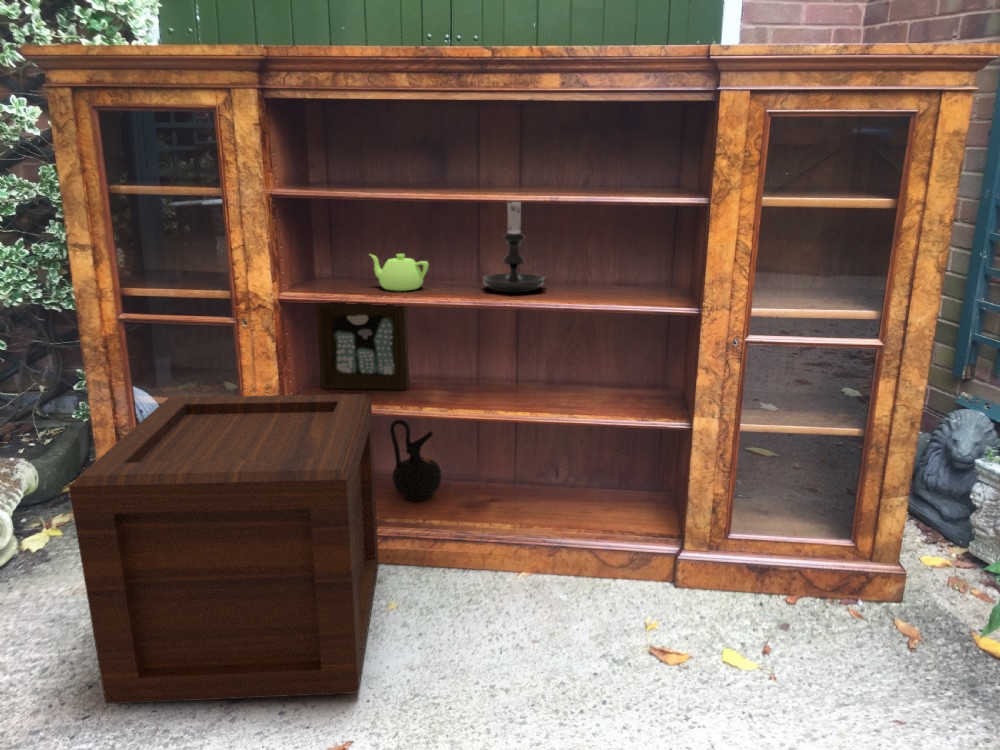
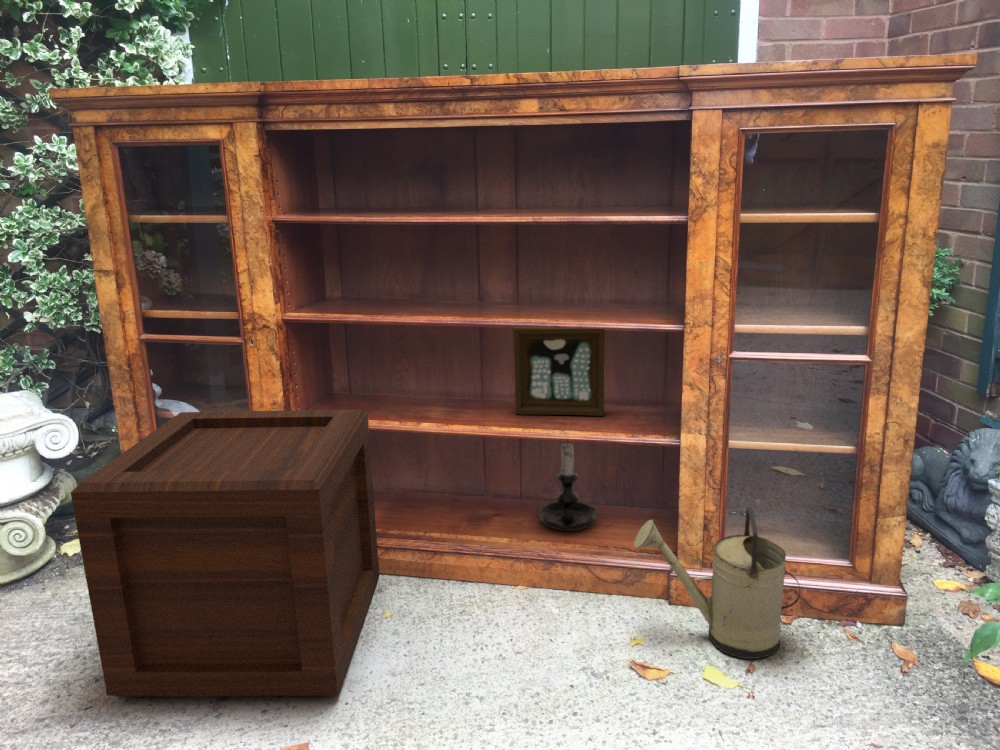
candle holder: present [483,200,545,292] -> present [538,443,598,531]
teapot: present [370,254,428,291] -> none [370,275,426,310]
picture frame: present [315,302,409,390] -> present [514,327,605,416]
ceramic jug: present [390,420,442,501] -> none [394,435,445,514]
watering can: none [650,490,813,640] -> present [634,507,800,659]

